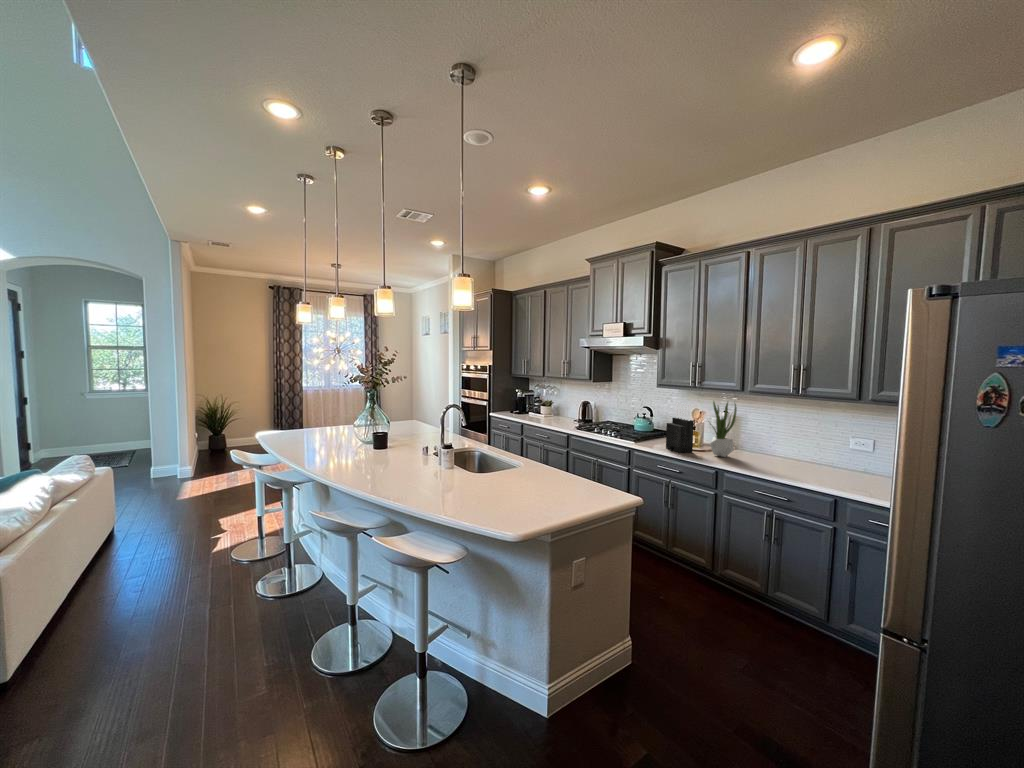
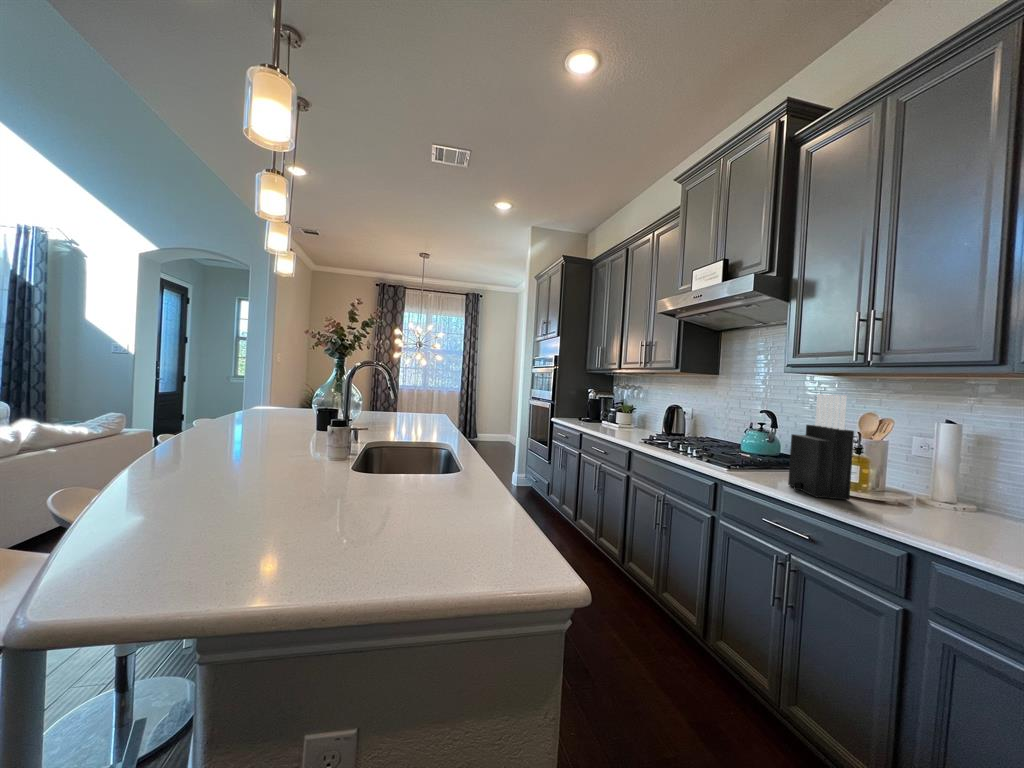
potted plant: present [710,402,737,457] -> none [890,382,979,523]

